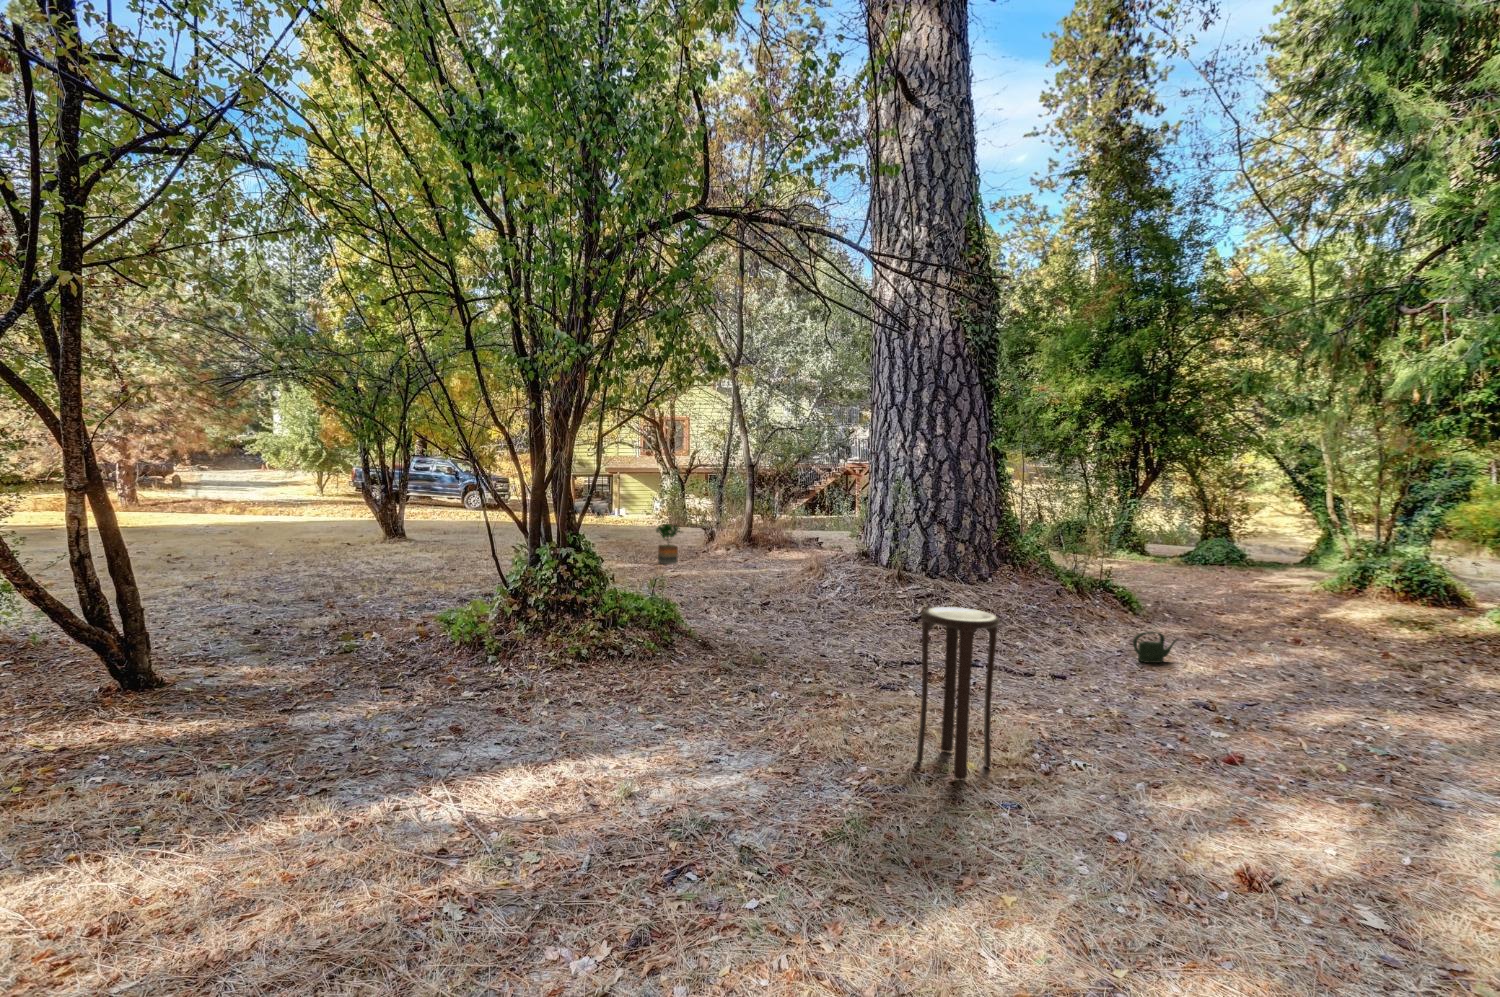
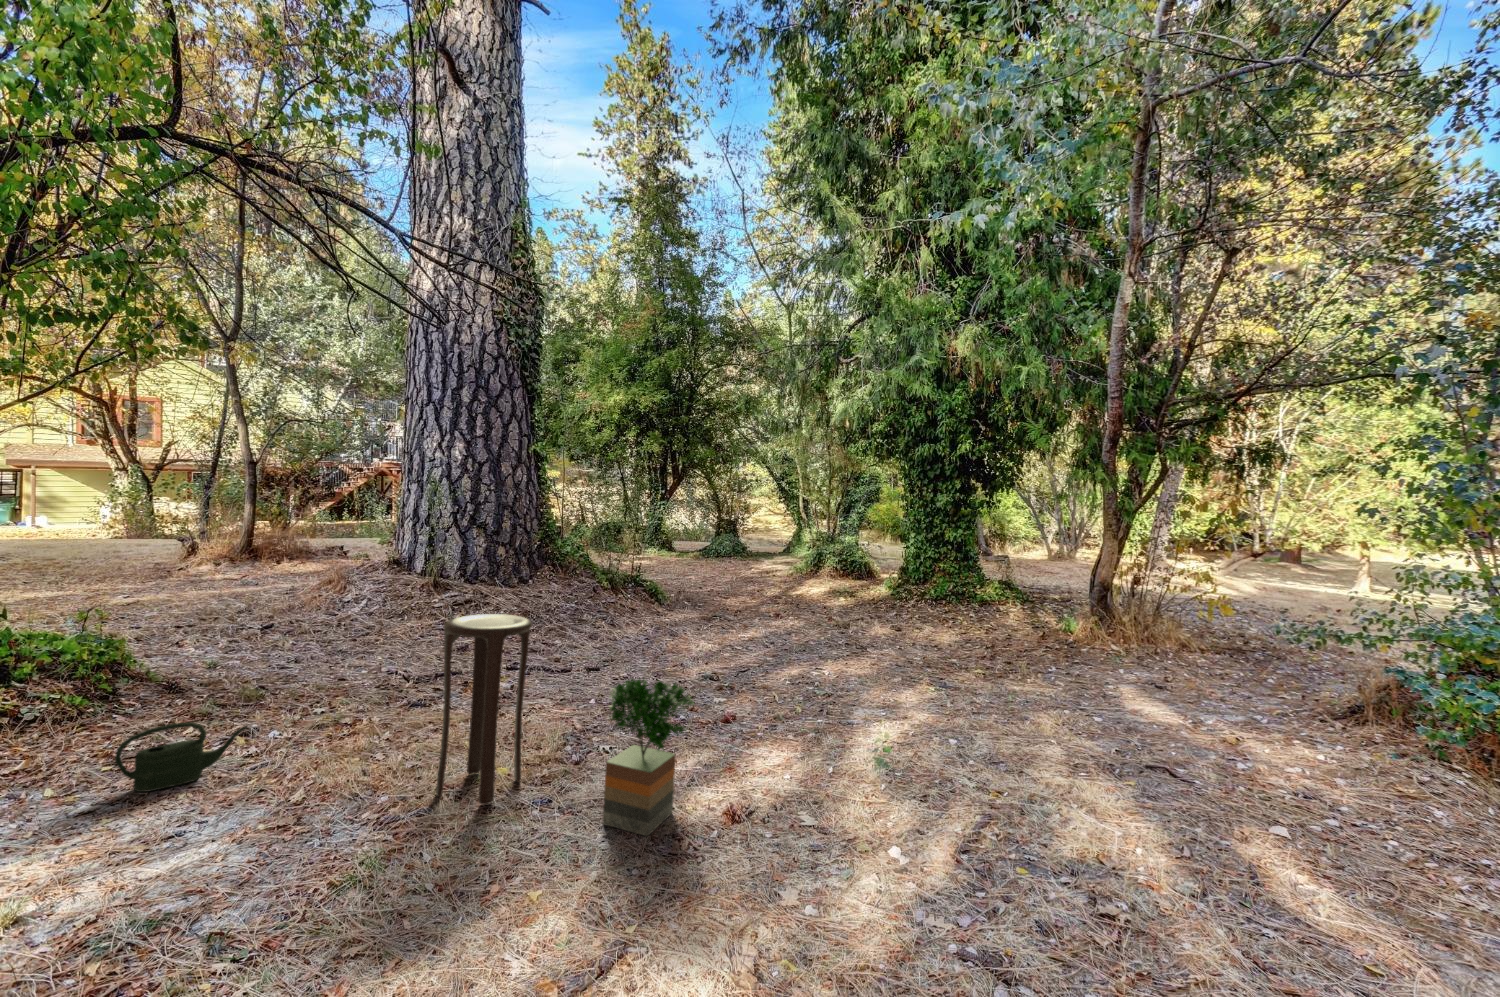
potted tree: present [656,524,680,564] -> present [603,678,693,836]
watering can: present [1133,631,1178,663] -> present [115,722,247,792]

